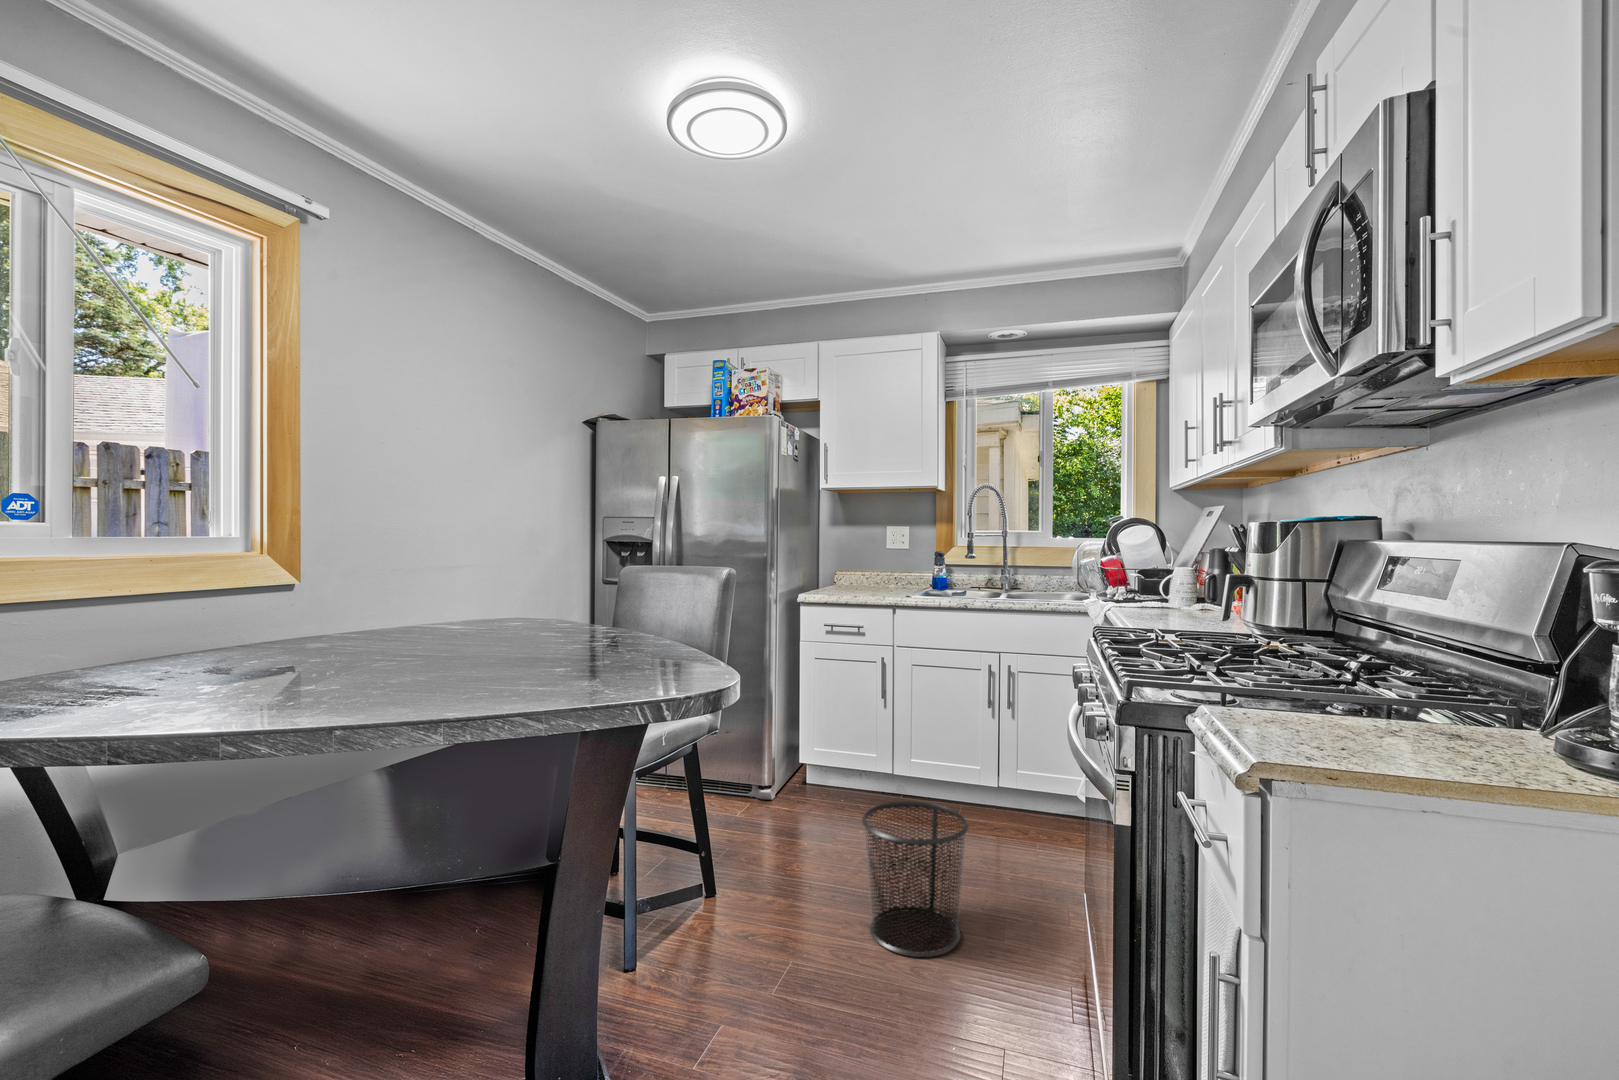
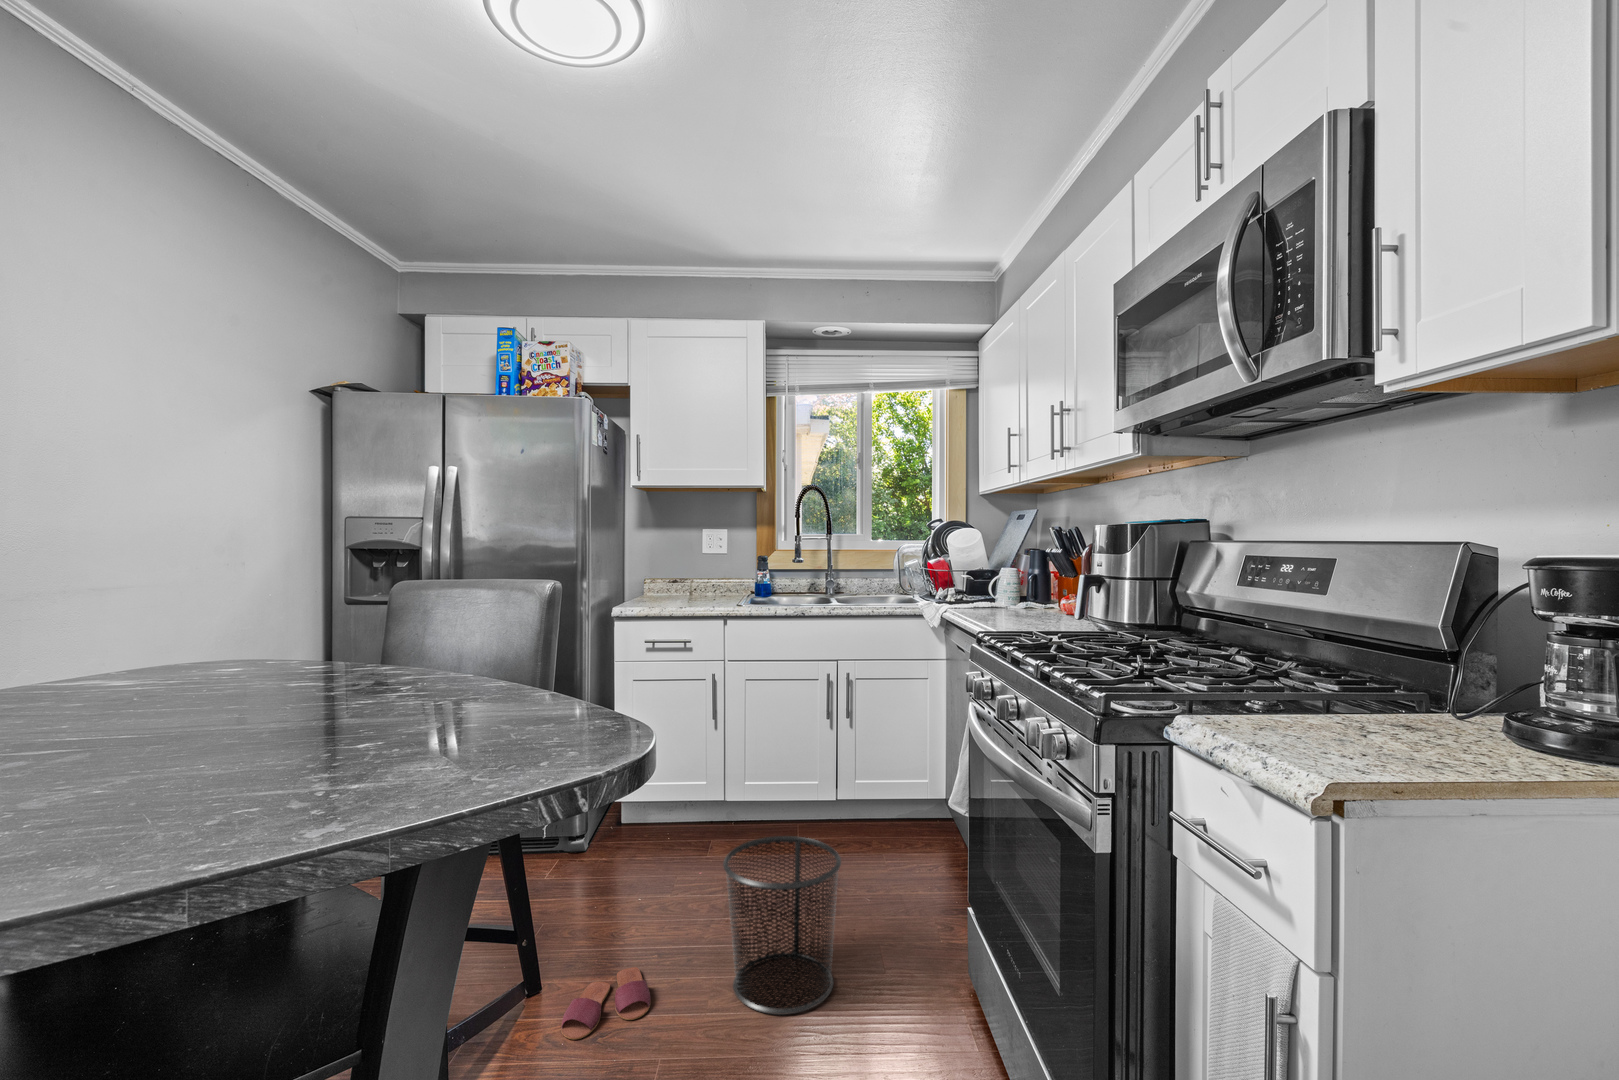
slippers: none [725,897,800,942] -> present [561,967,651,1040]

